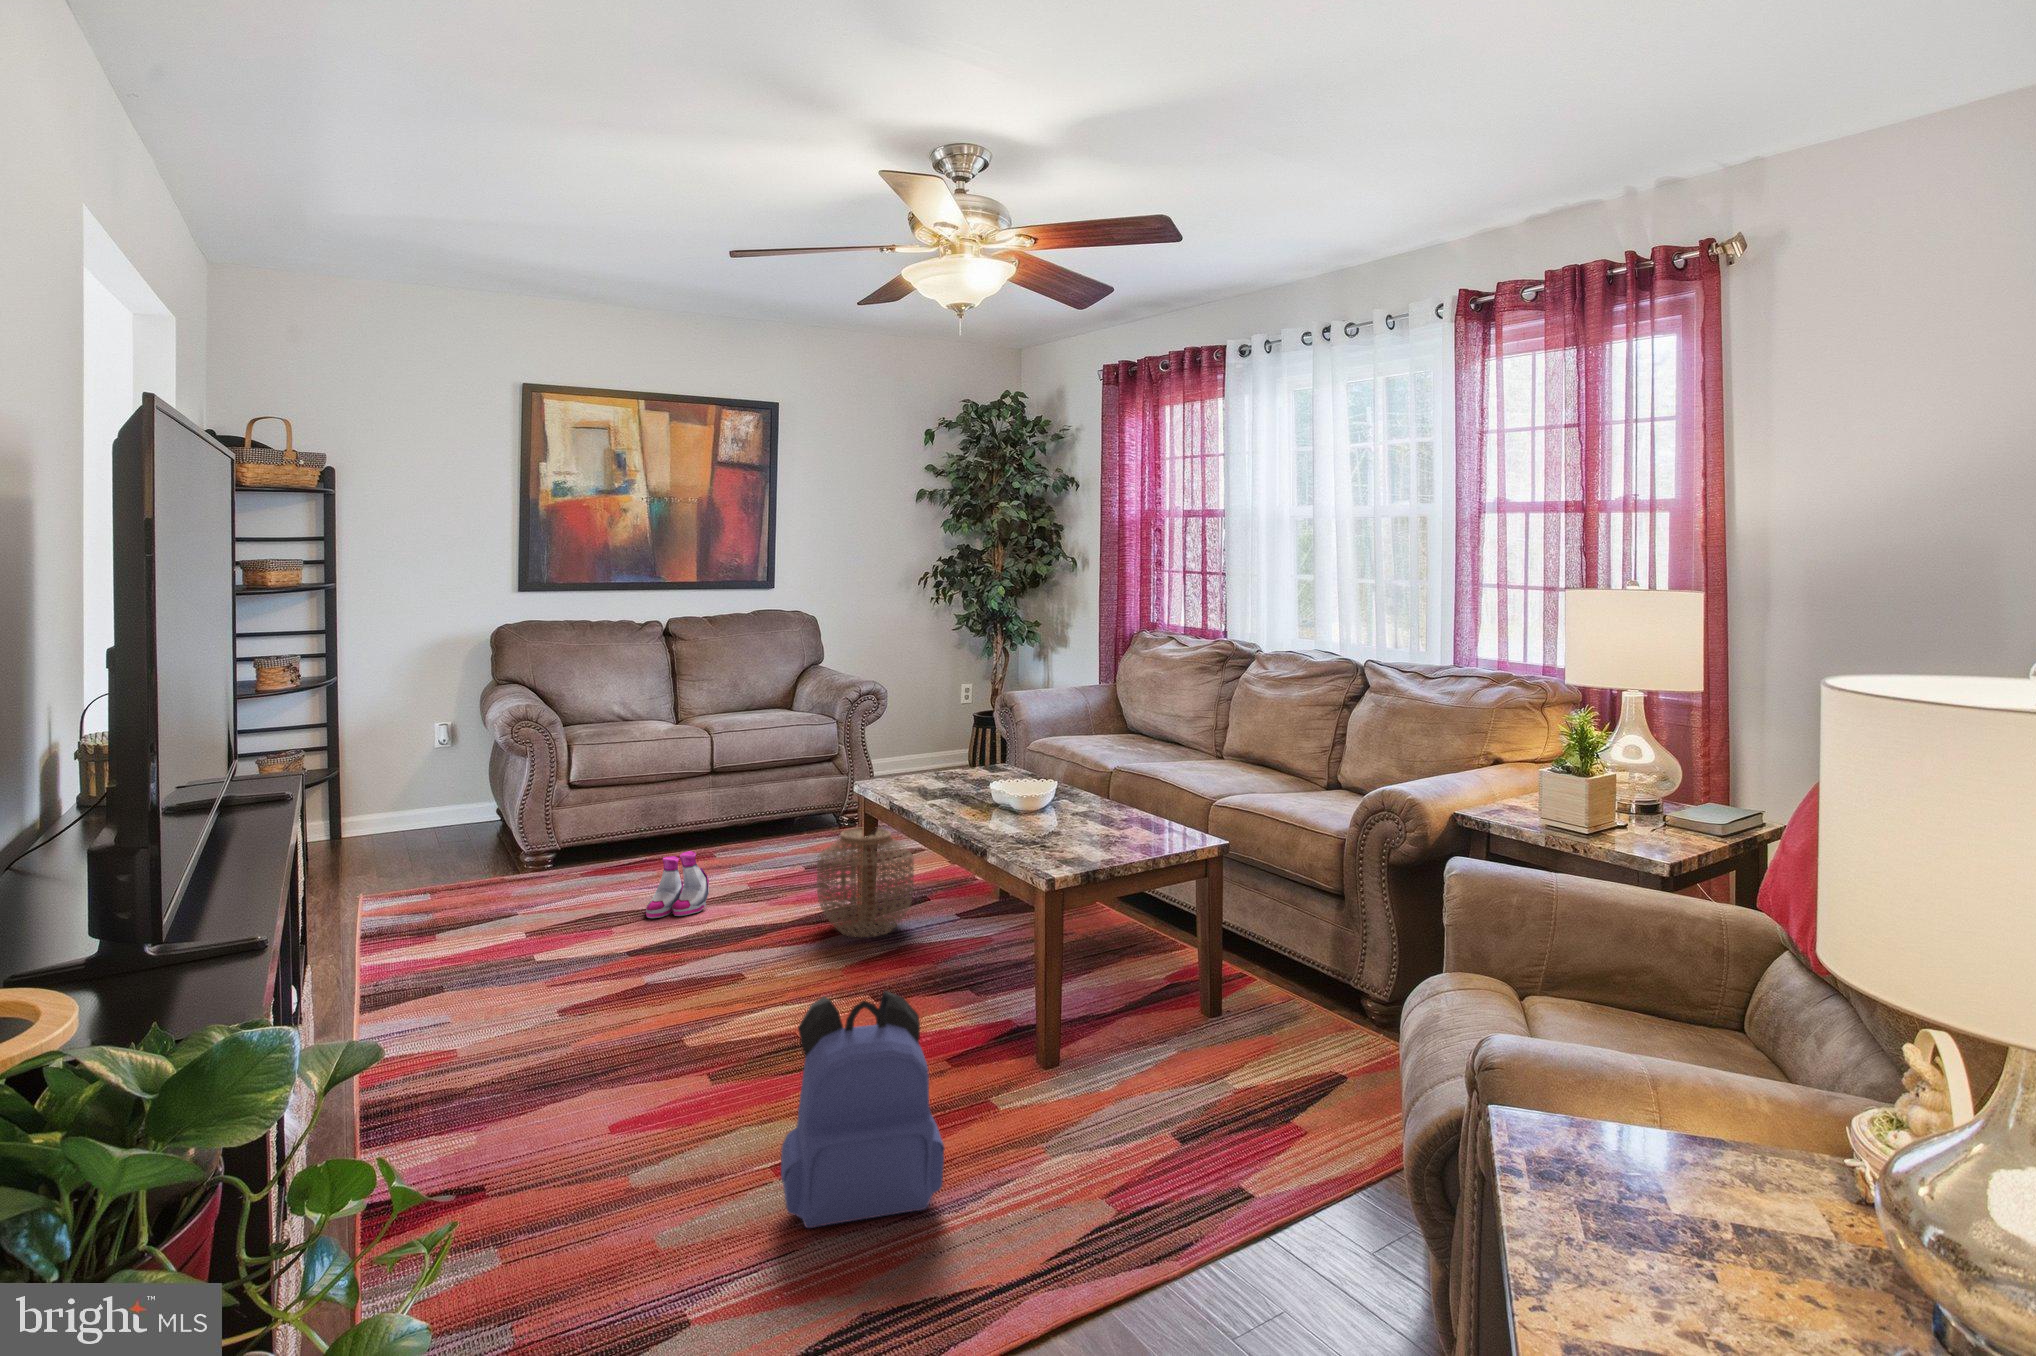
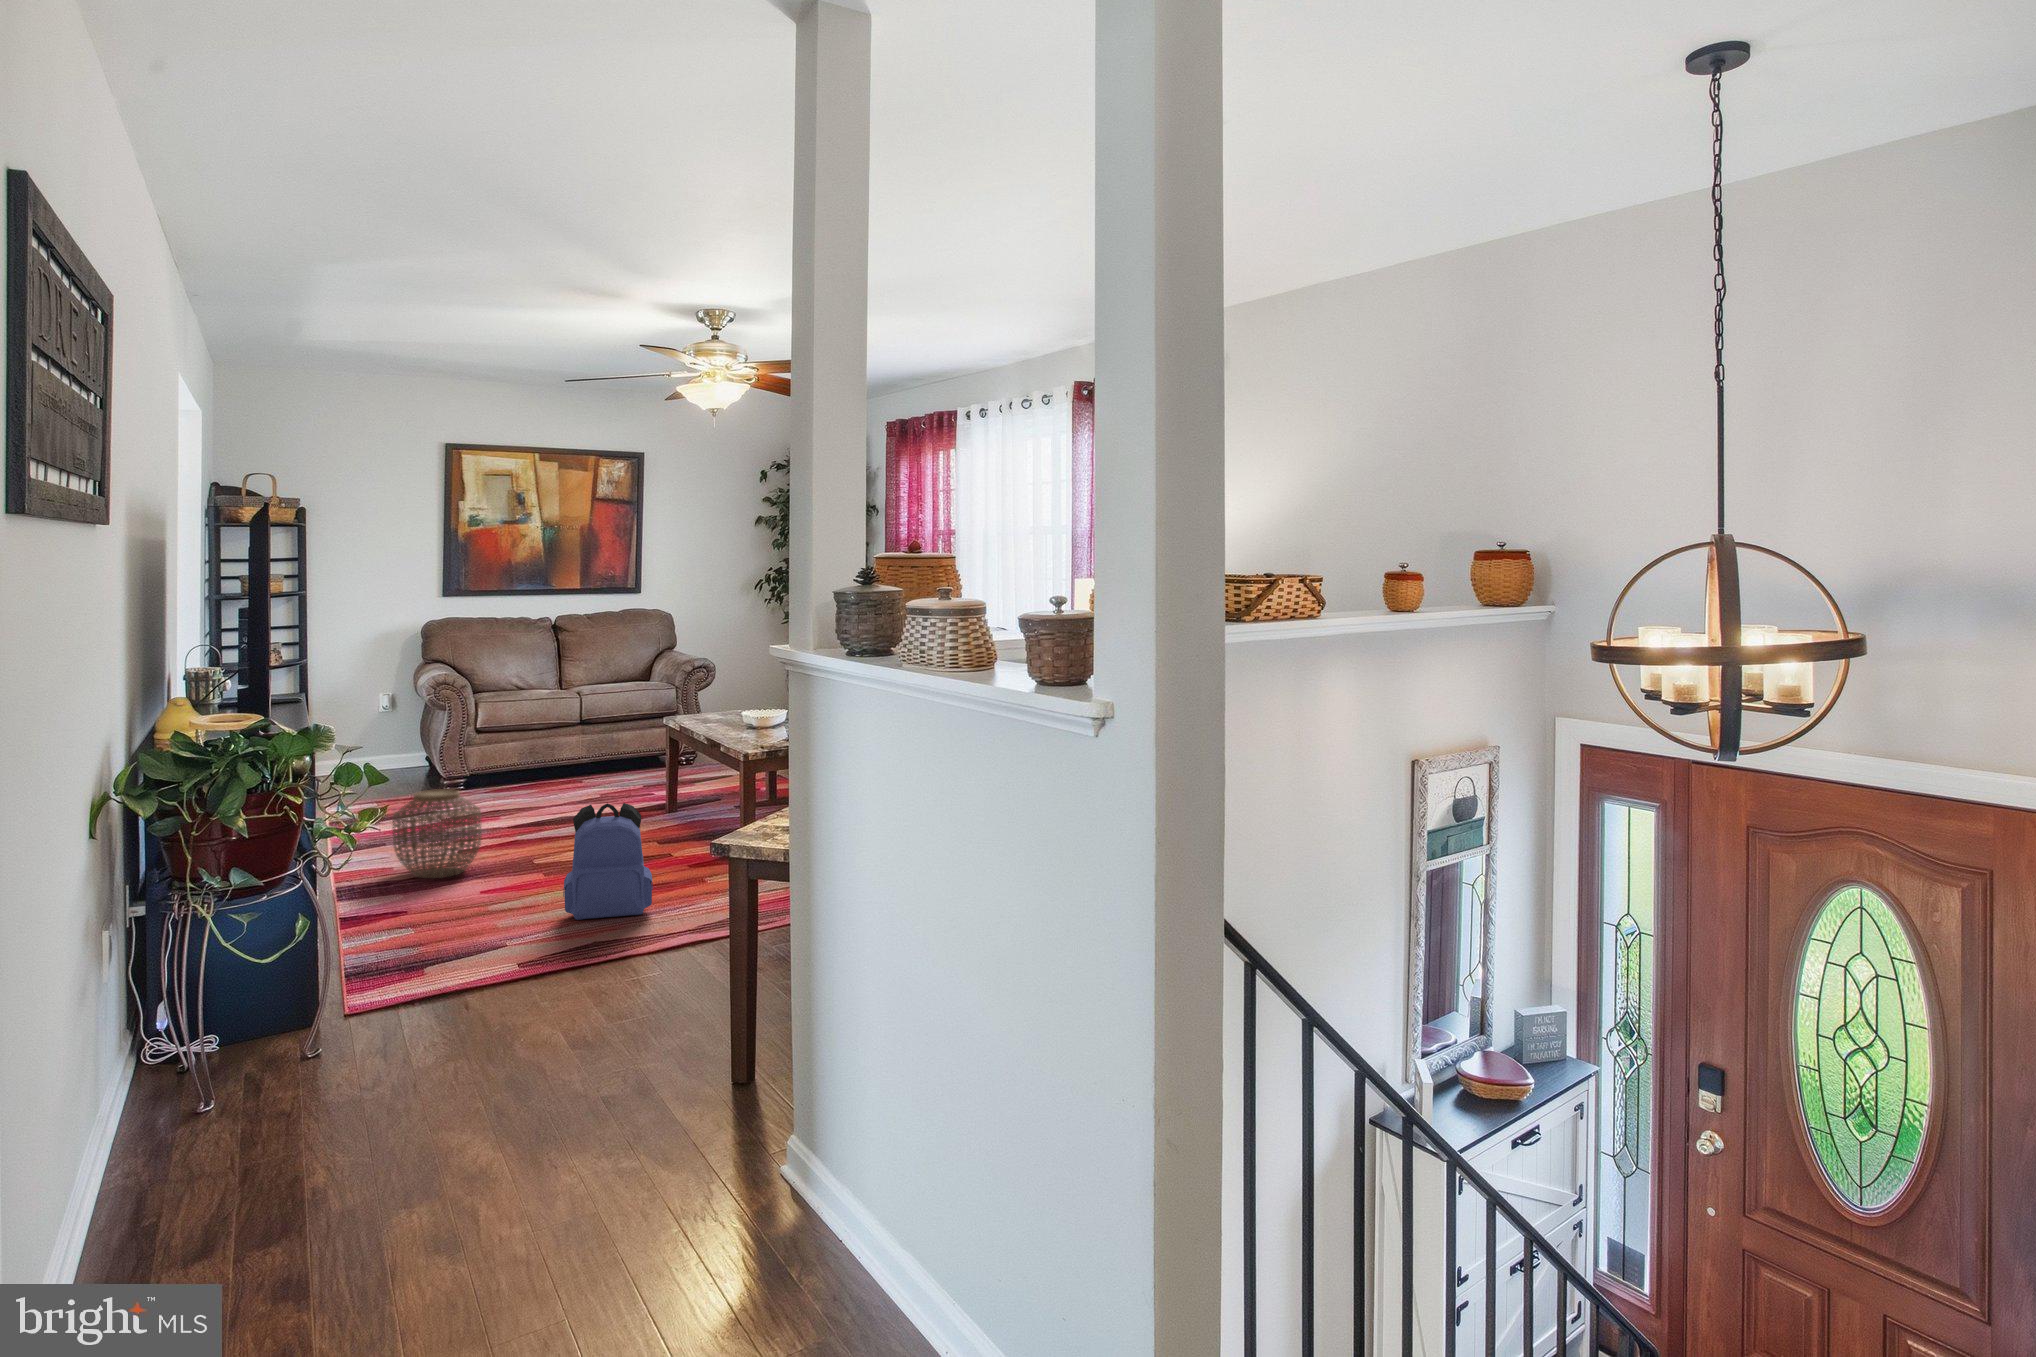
woven basket: present [817,827,914,937] -> present [393,789,481,878]
boots: present [646,851,709,918] -> none [525,769,570,813]

